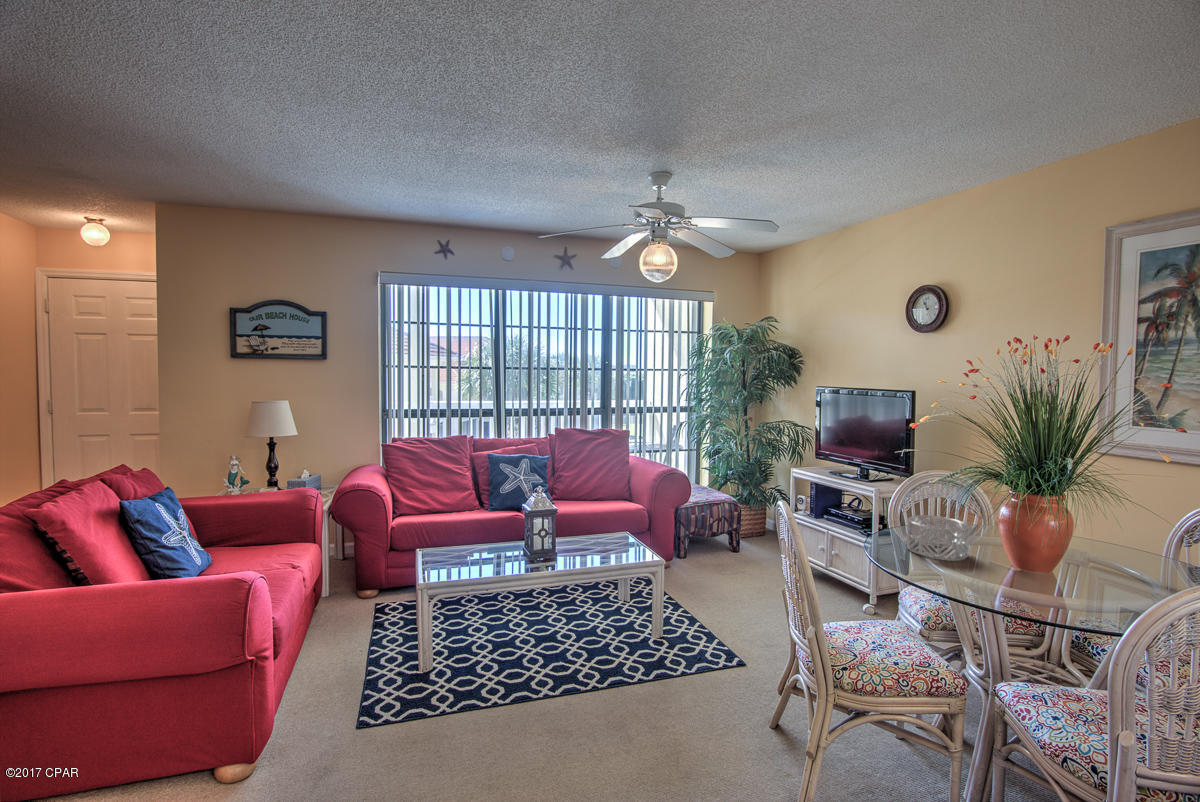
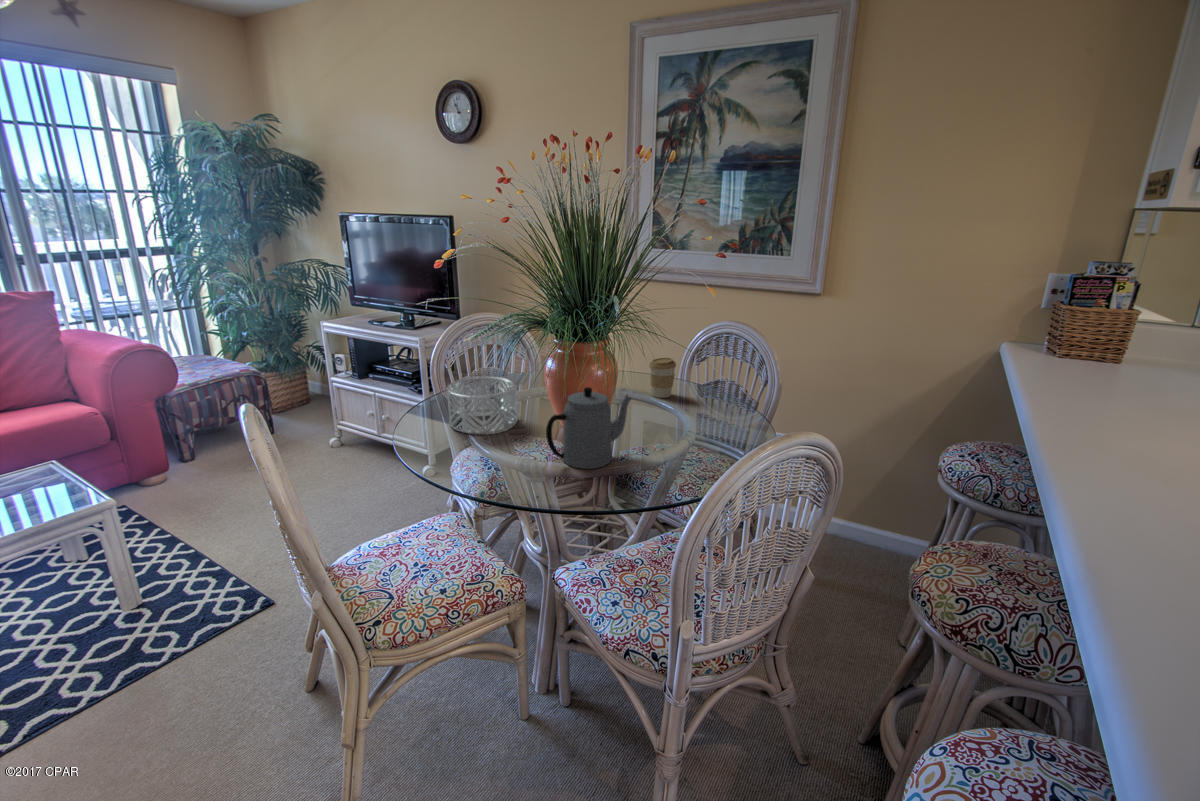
teapot: none [995,530,1087,600] -> present [546,387,631,469]
coffee cup: none [1122,530,1159,571] -> present [649,358,676,398]

